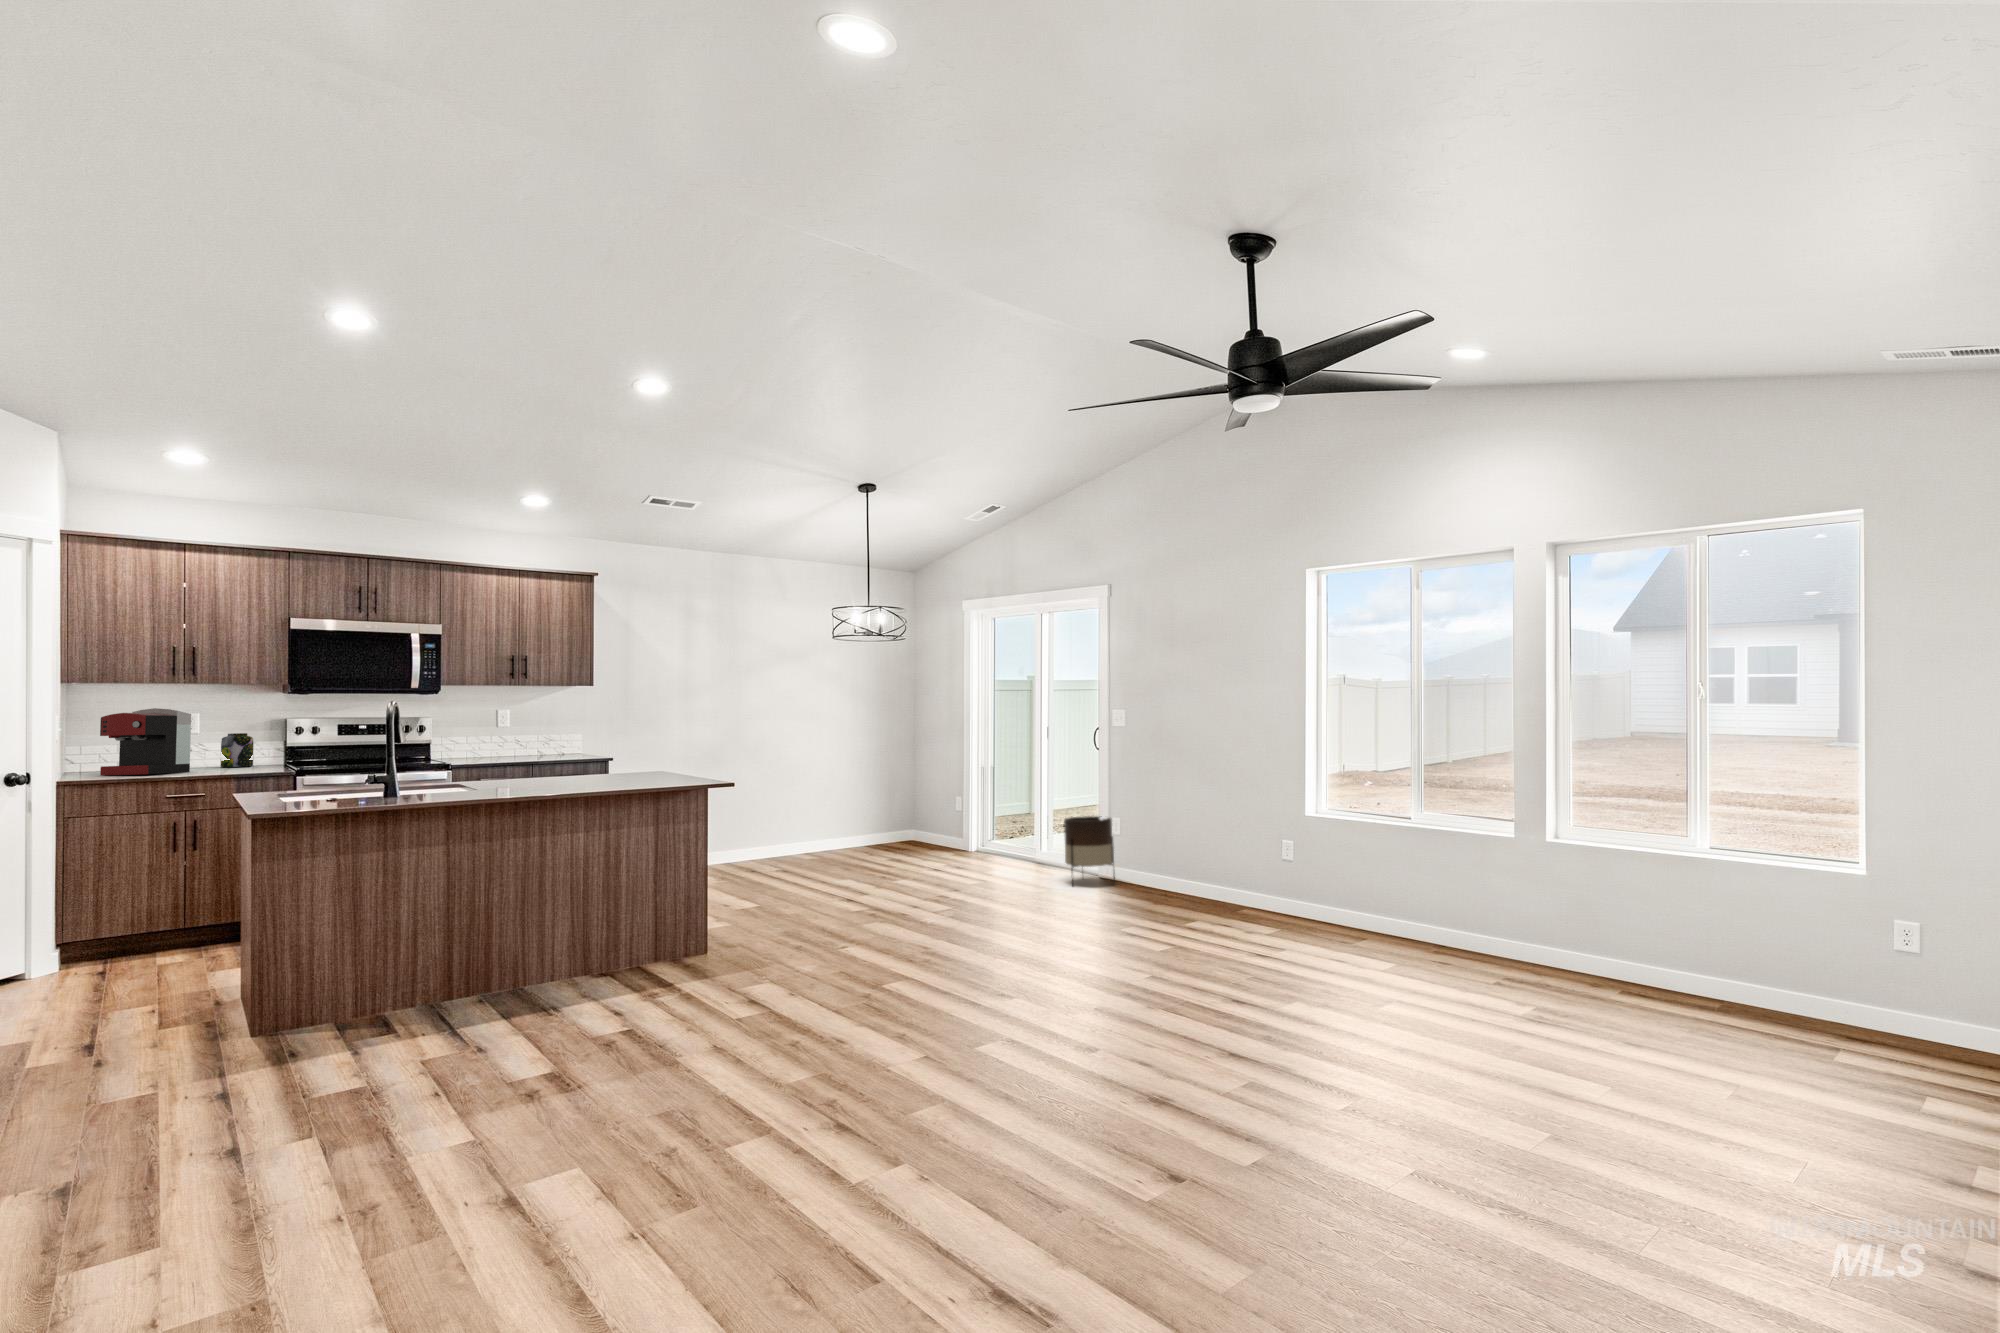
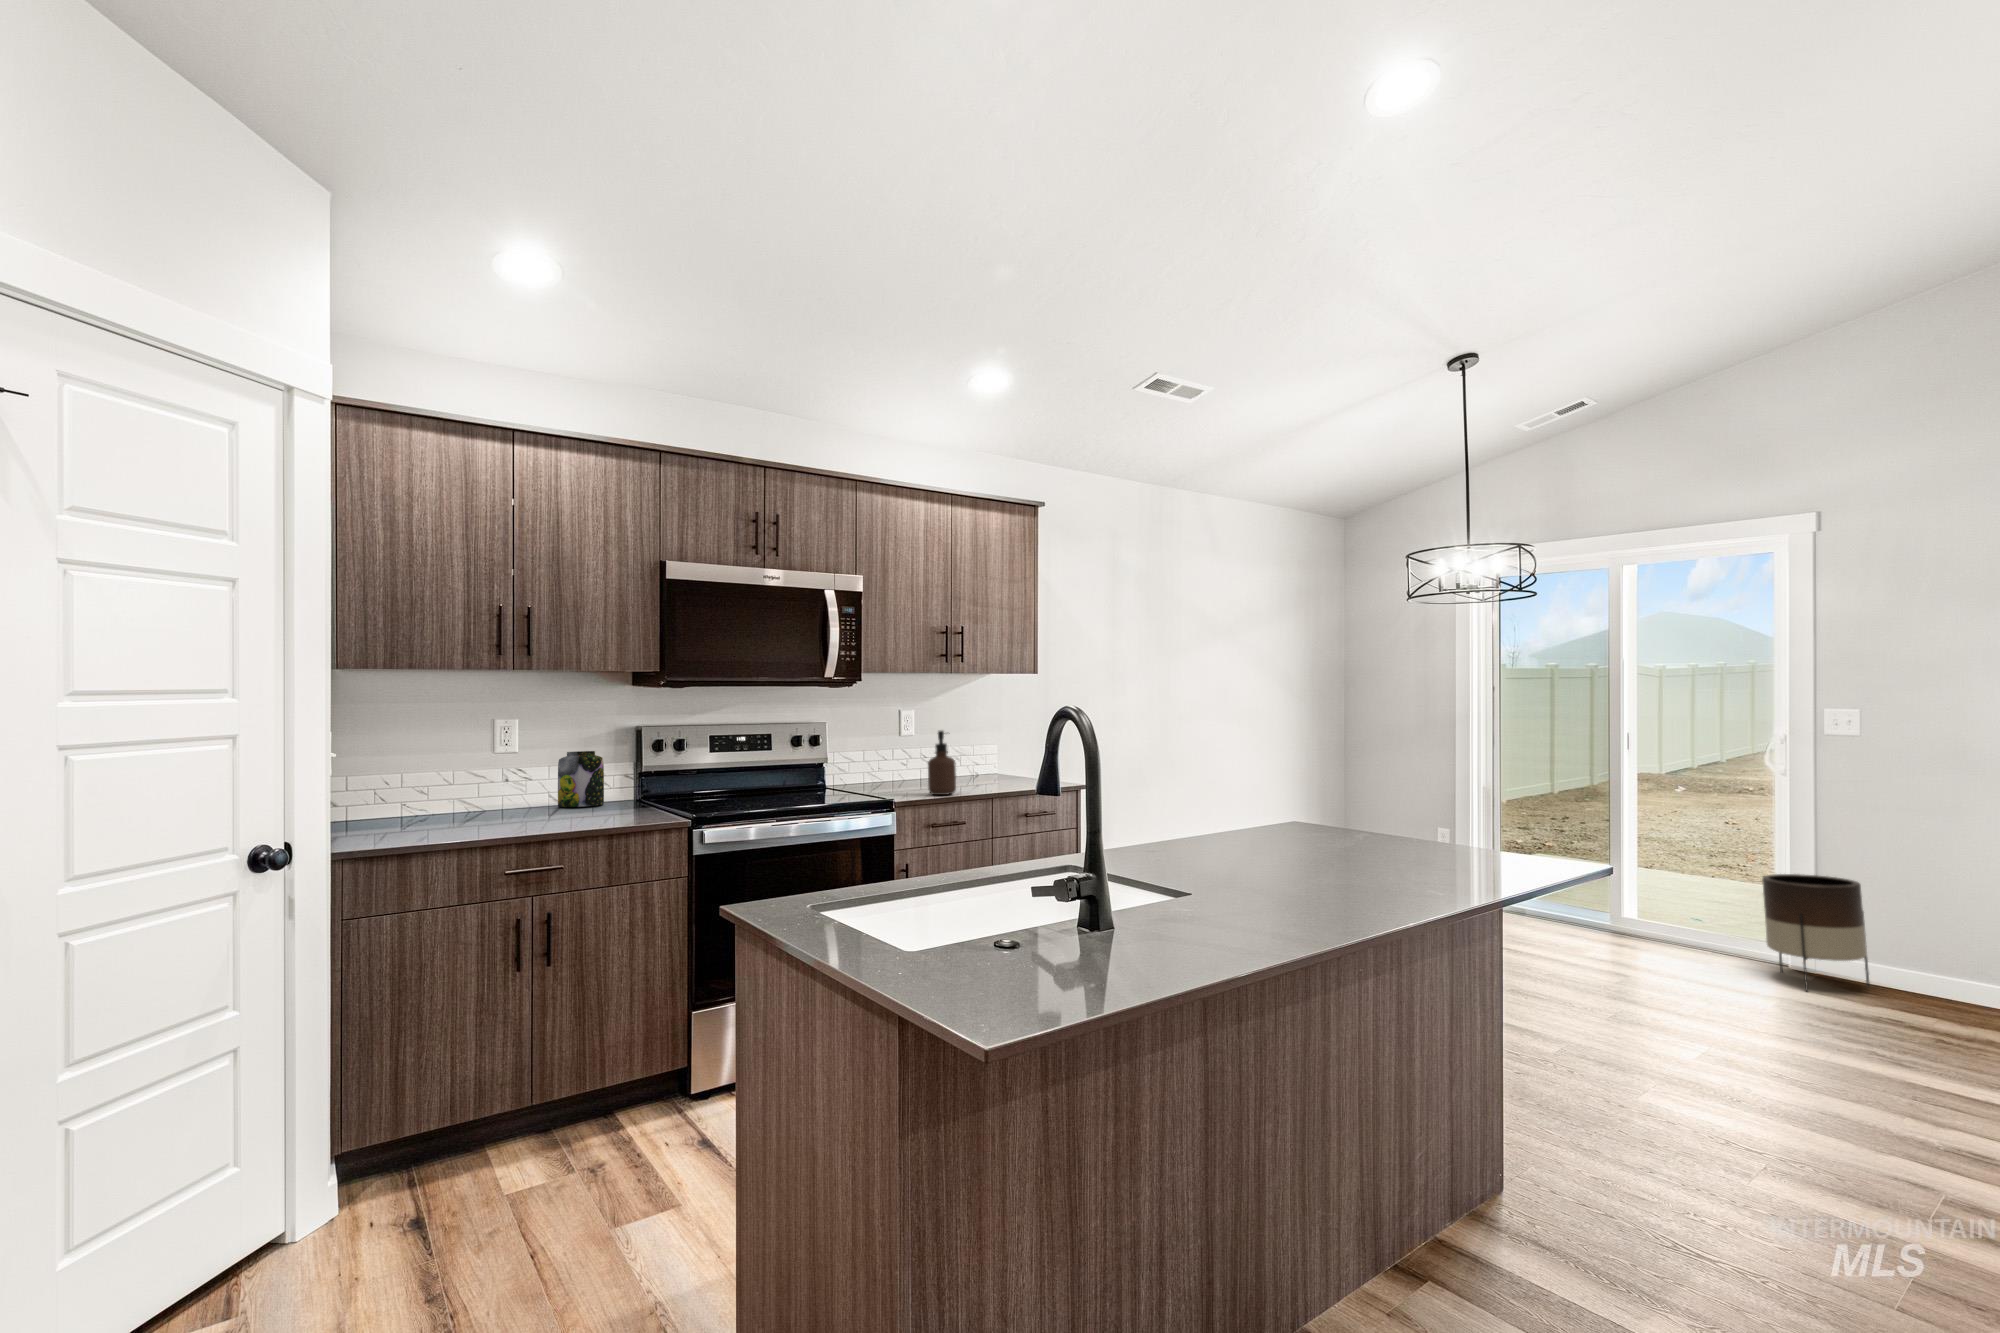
coffee maker: present [100,708,191,775] -> none [391,714,526,832]
soap dispenser: none [480,722,499,762] -> present [928,731,956,795]

